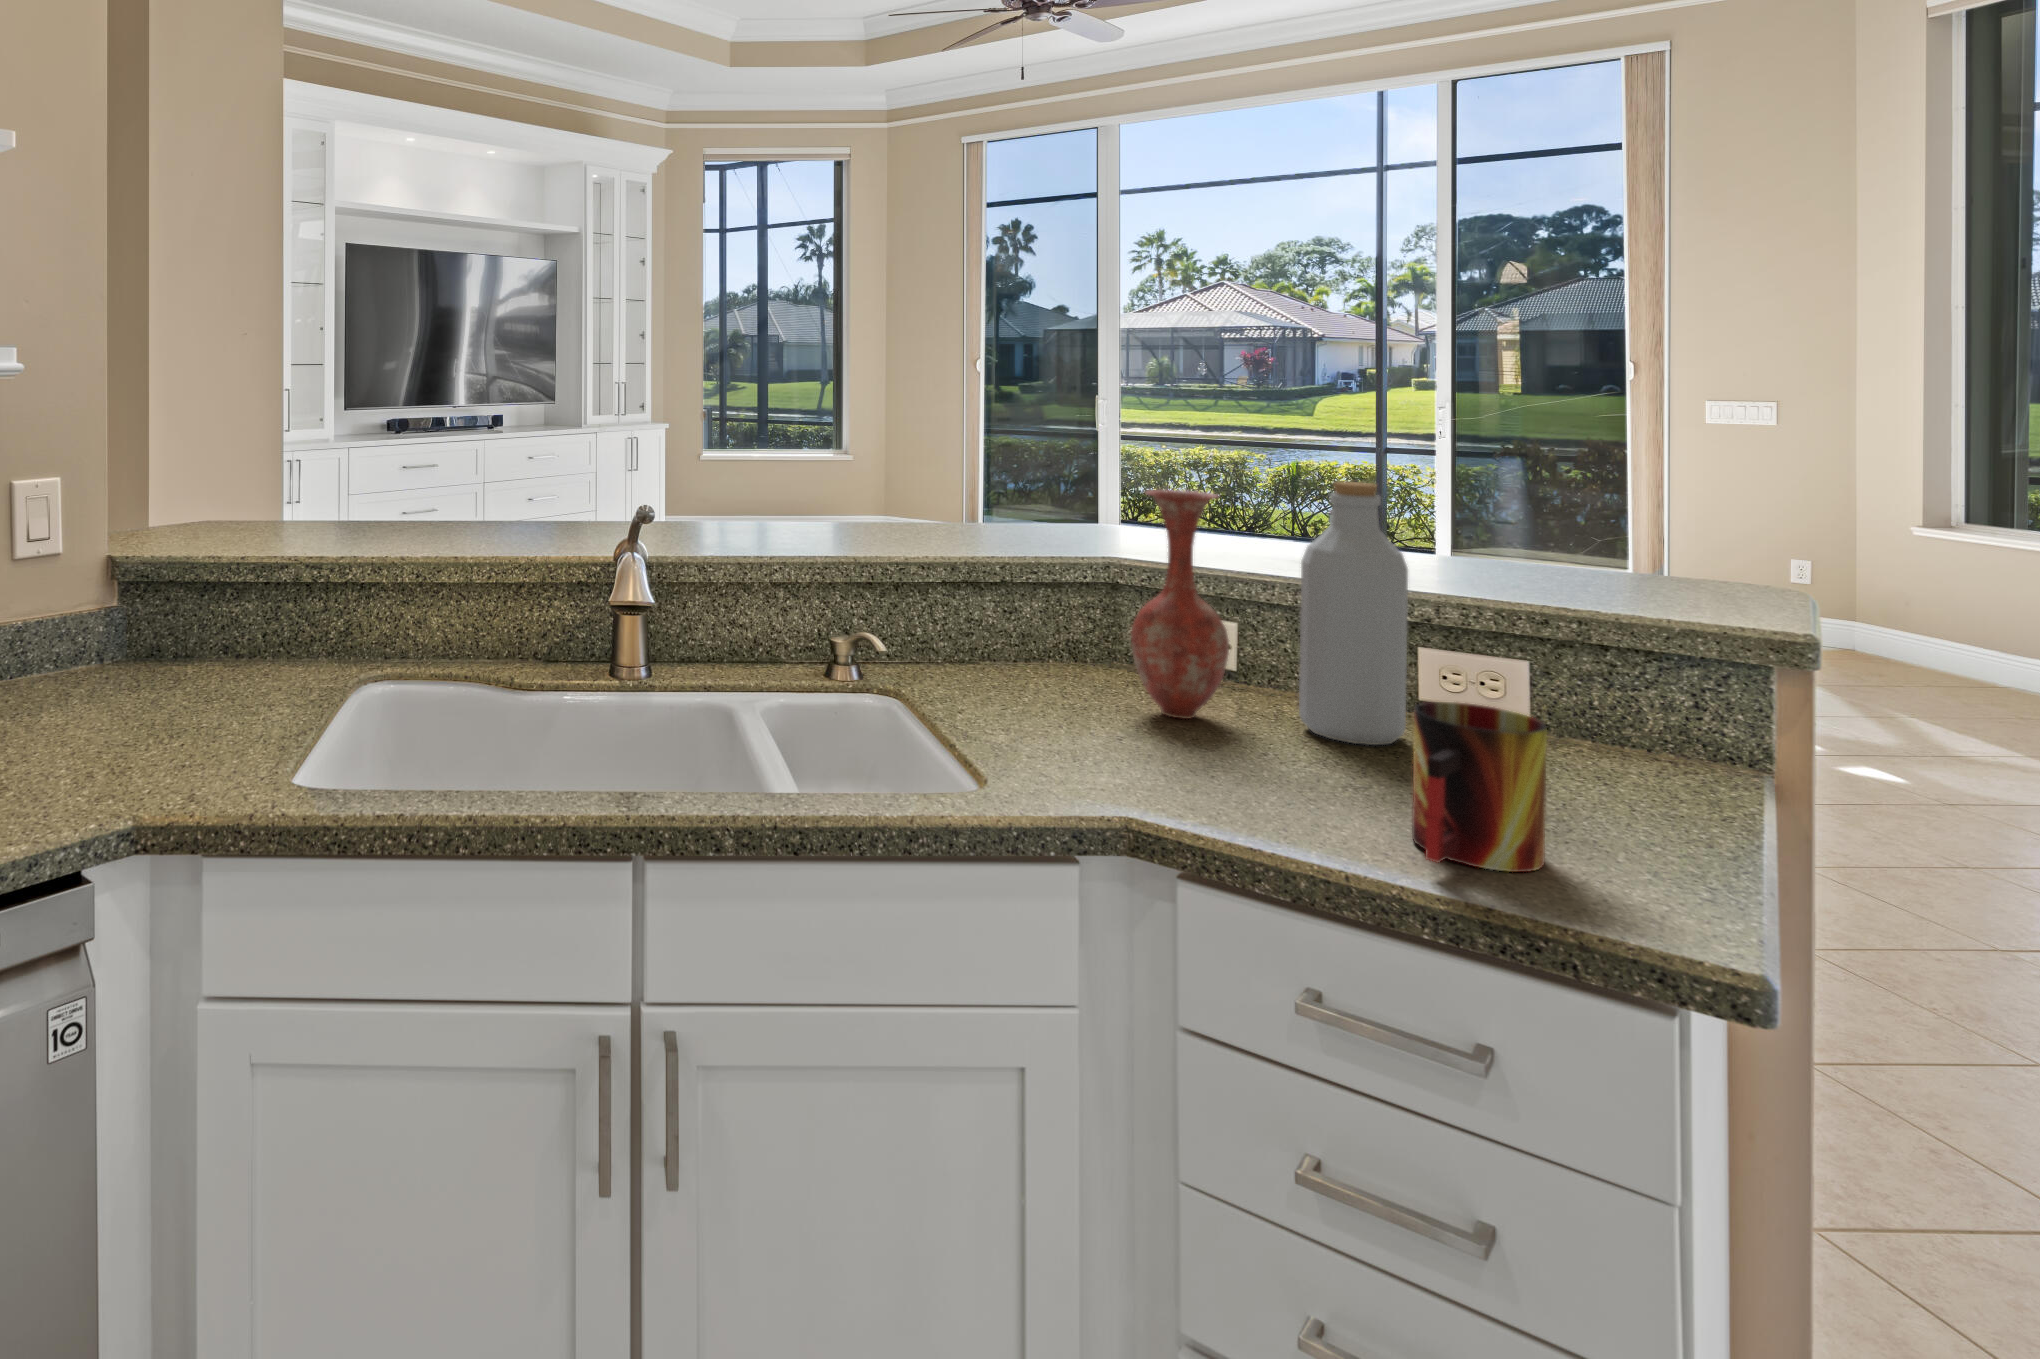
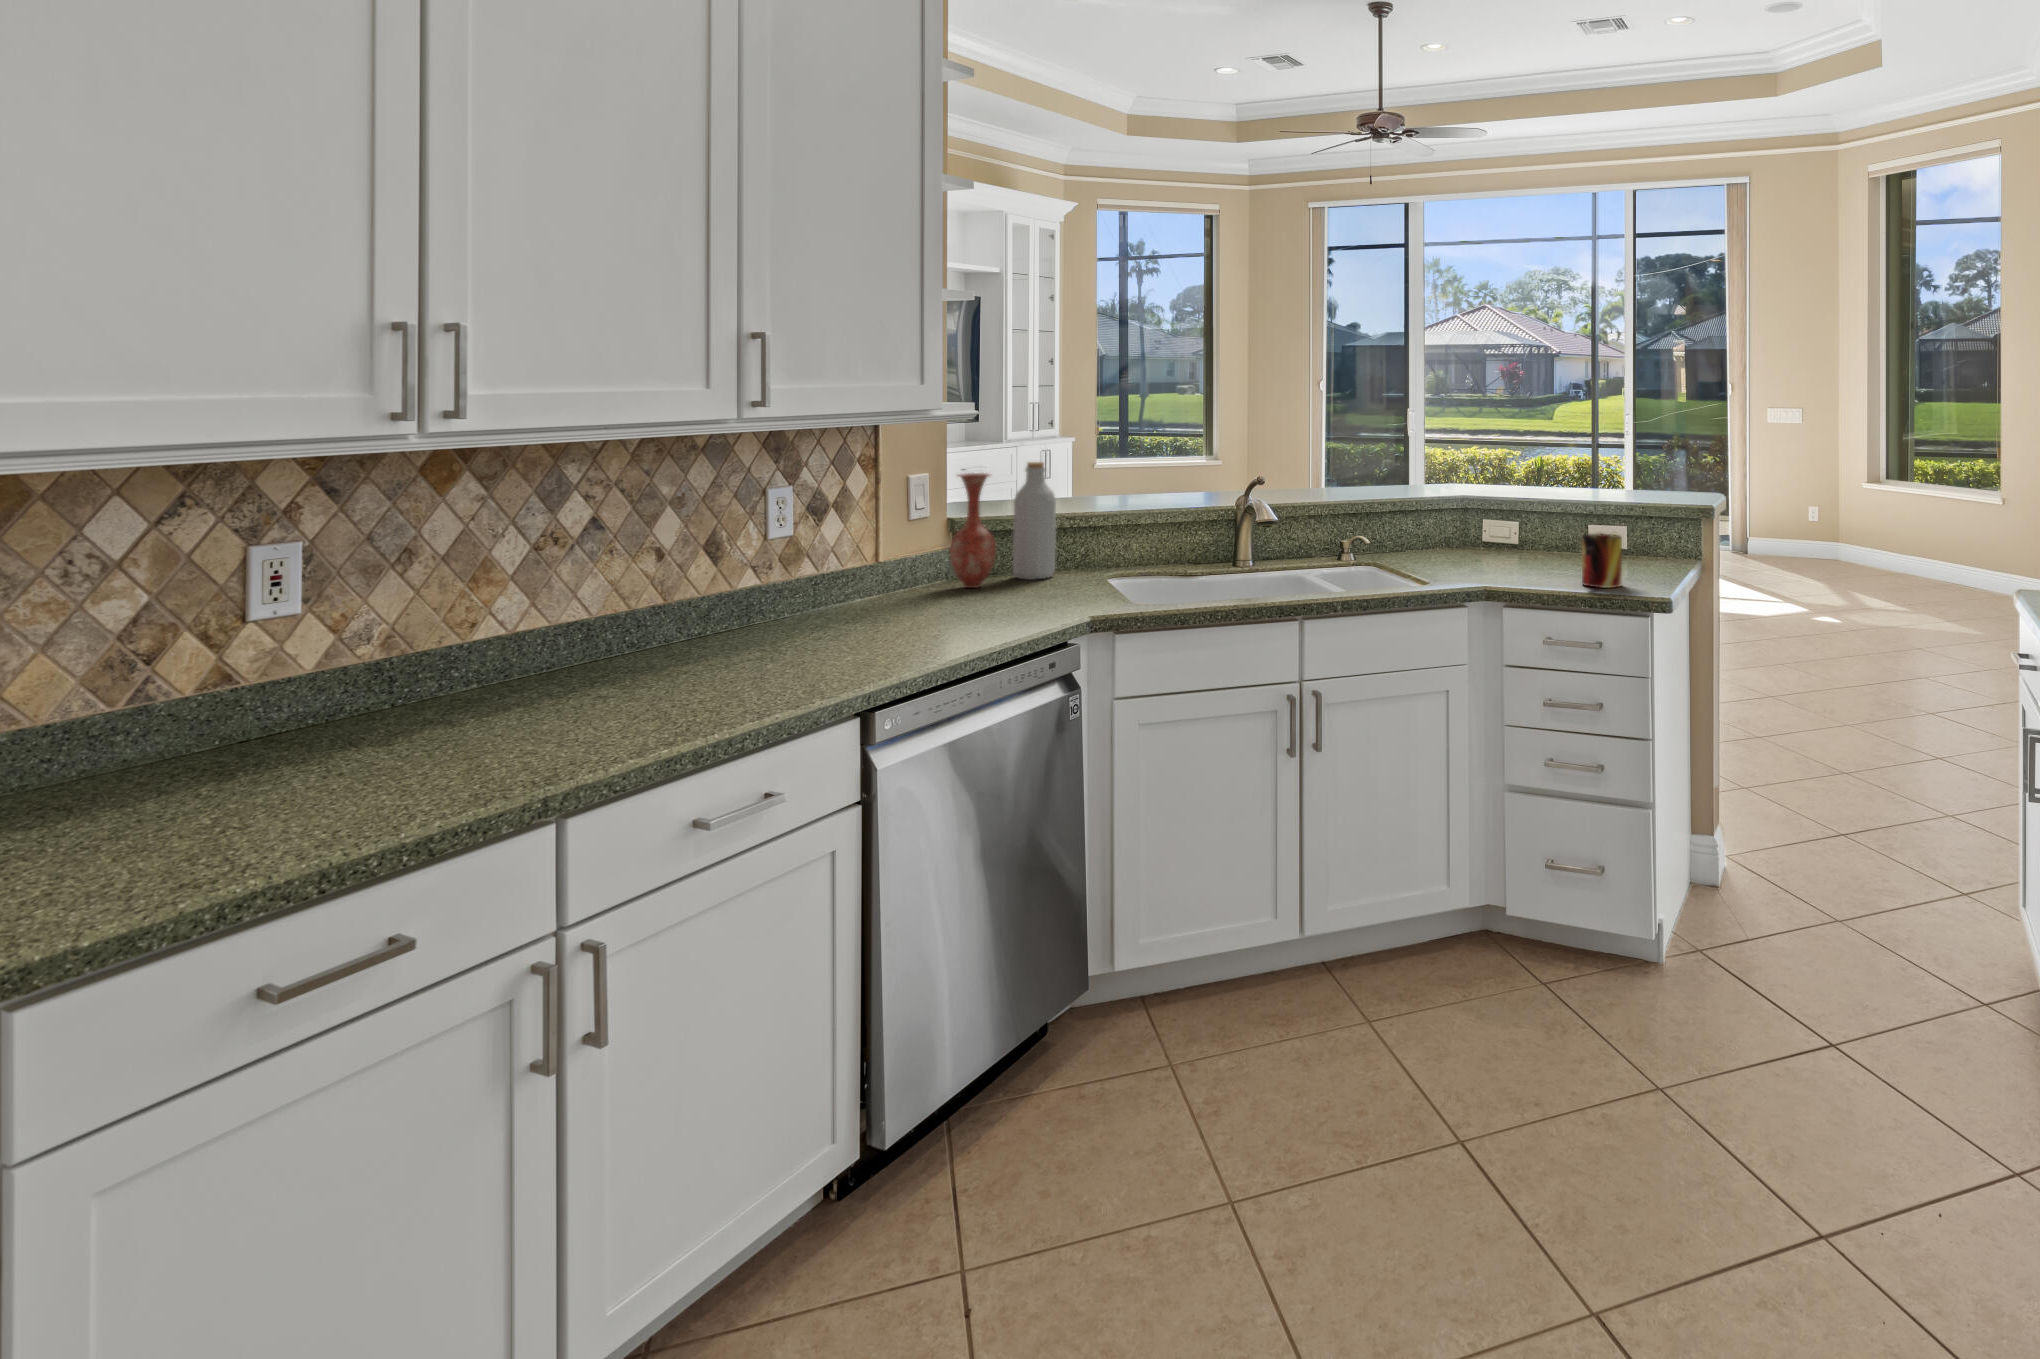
bottle: present [1299,482,1408,745] -> present [1013,462,1056,580]
vase: present [1131,490,1229,719] -> present [950,473,996,588]

